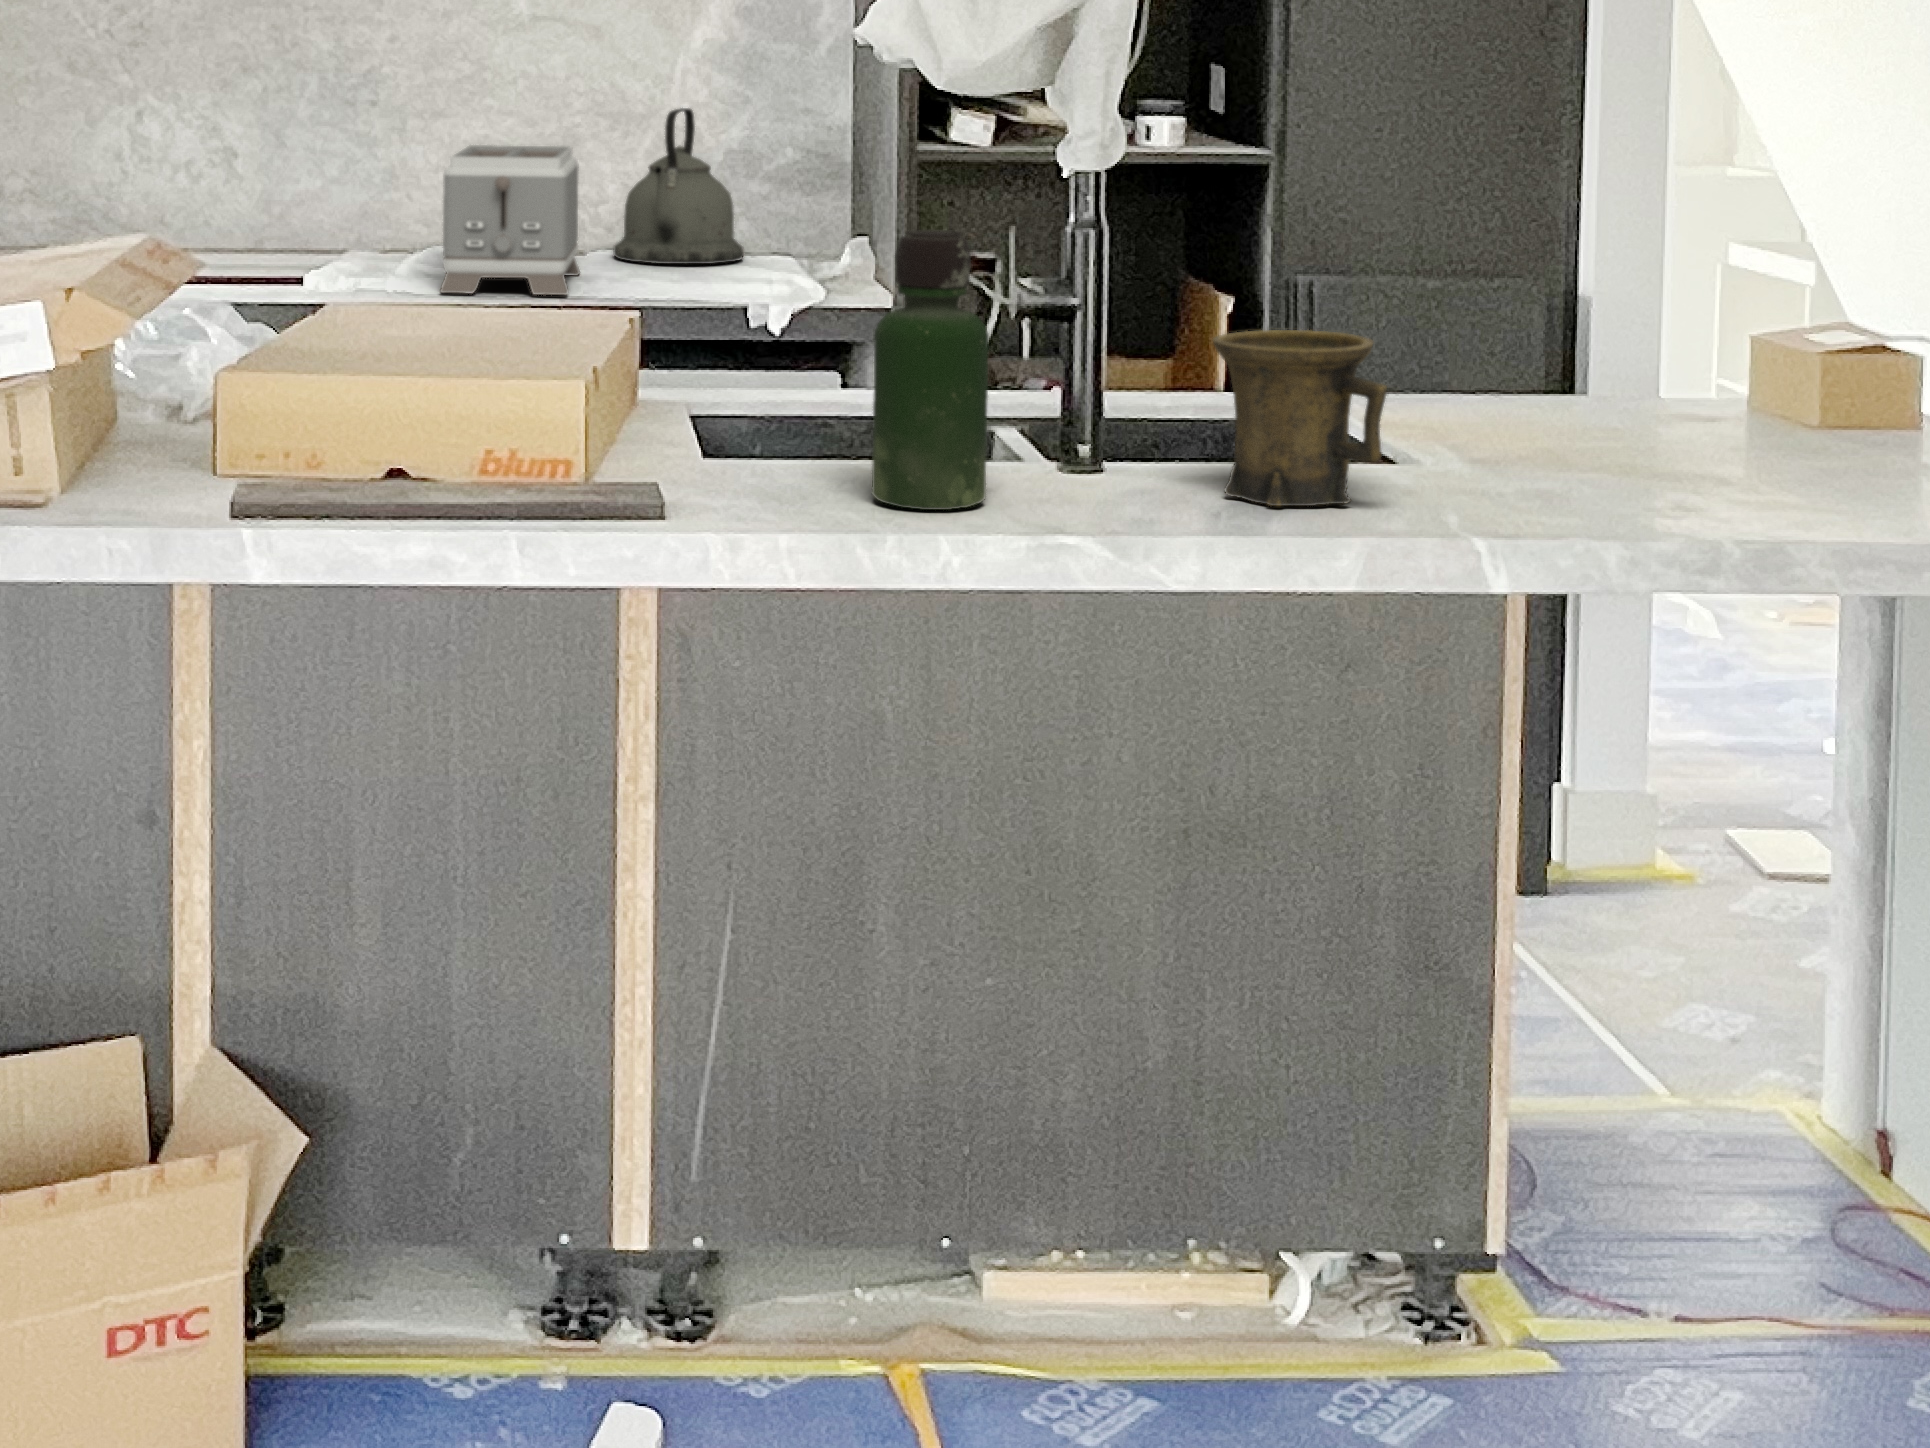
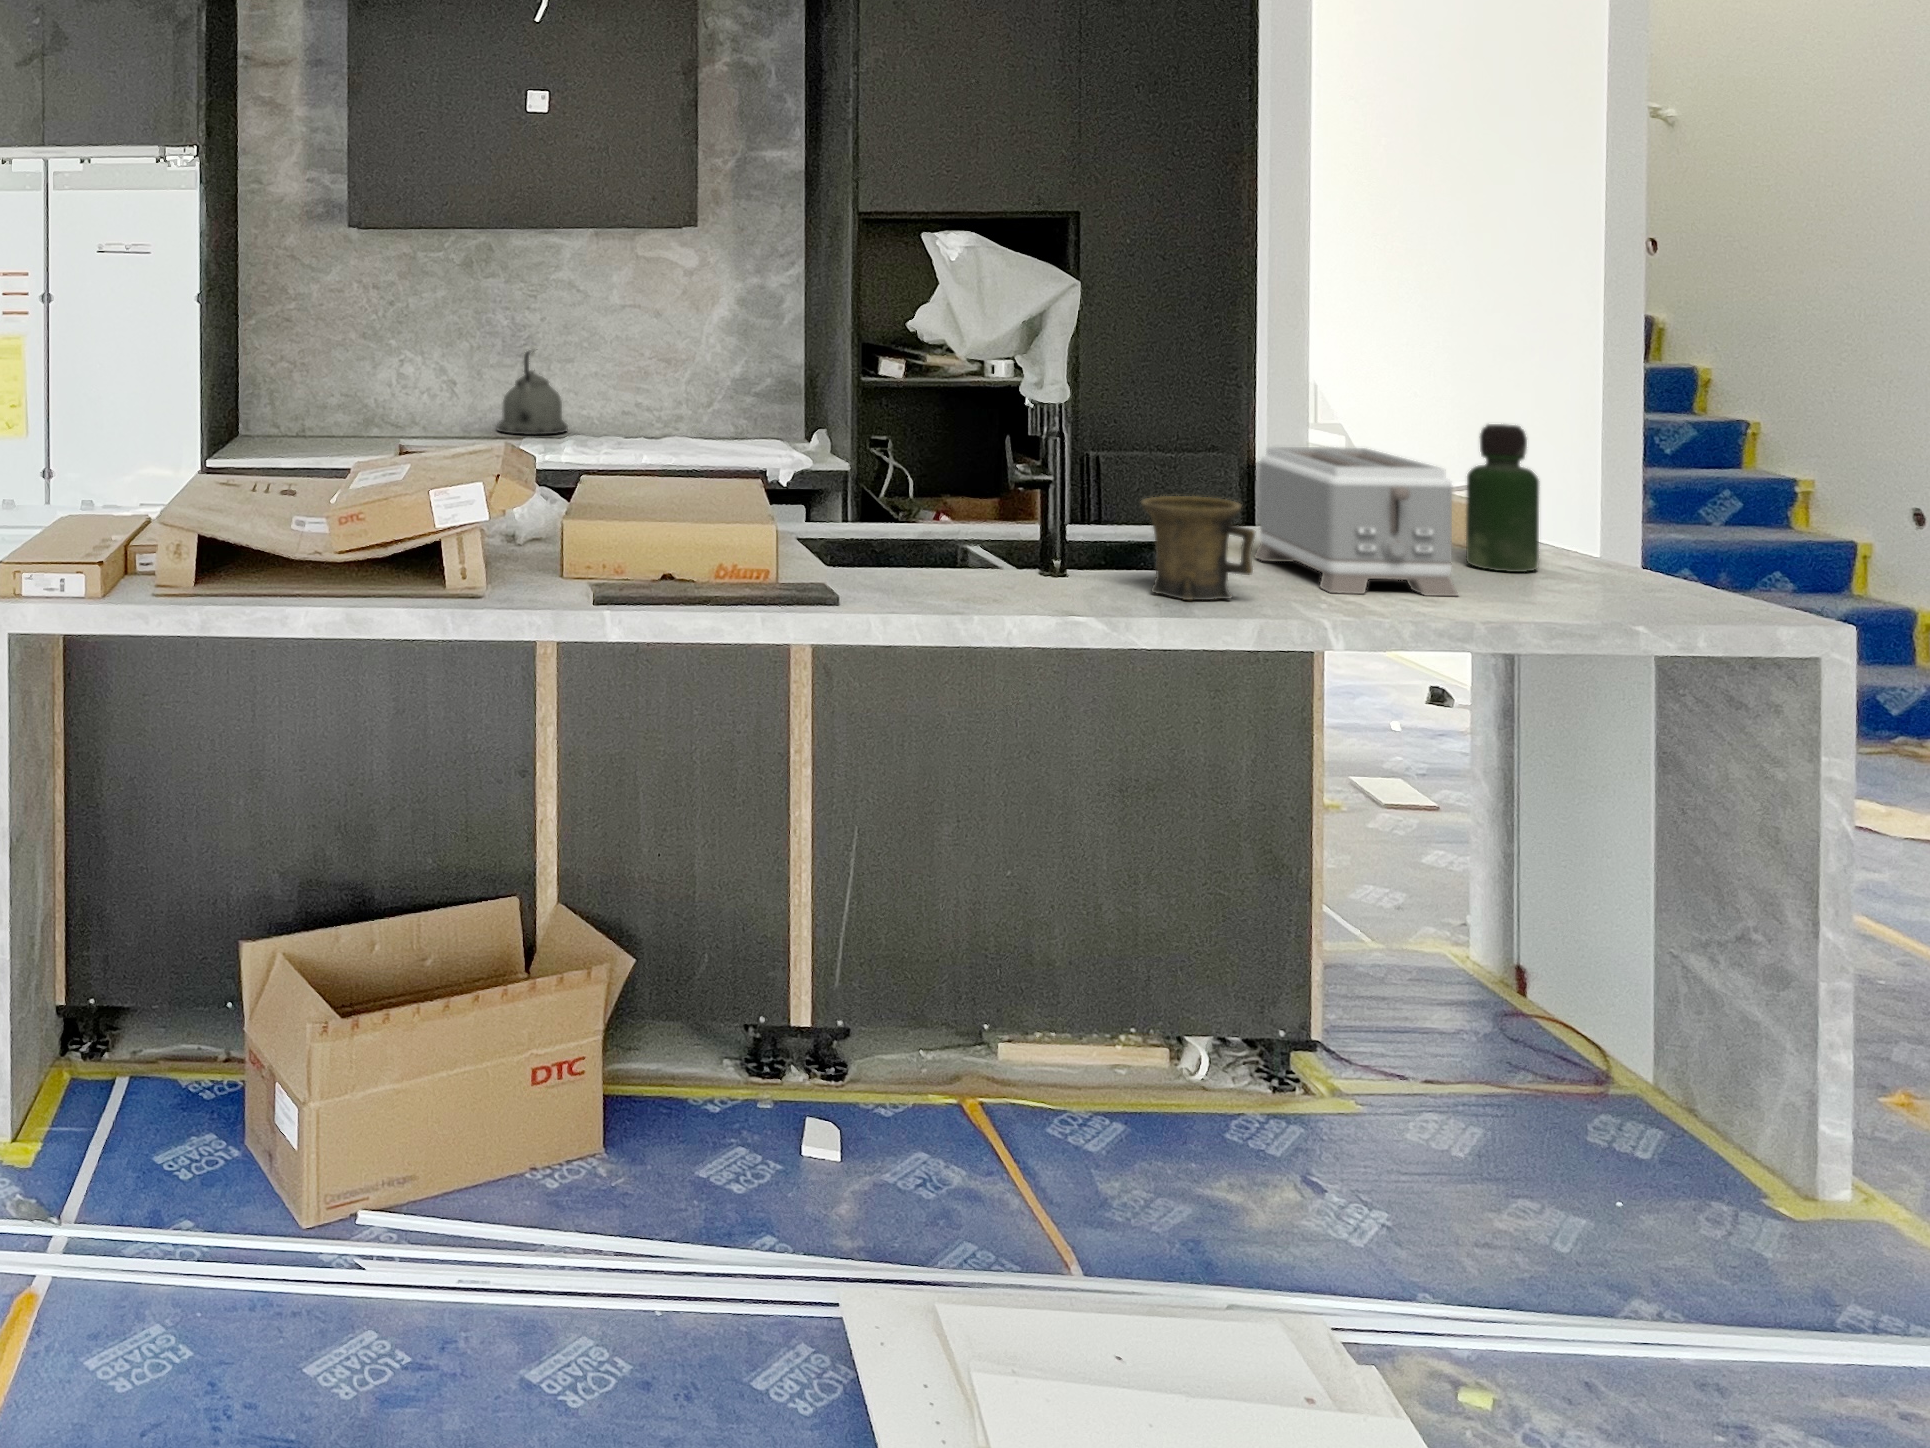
kettle: present [613,108,744,264] -> present [497,351,568,435]
toaster: present [440,145,580,295] -> present [1255,447,1459,596]
bottle: present [872,230,989,510] -> present [1466,424,1539,572]

